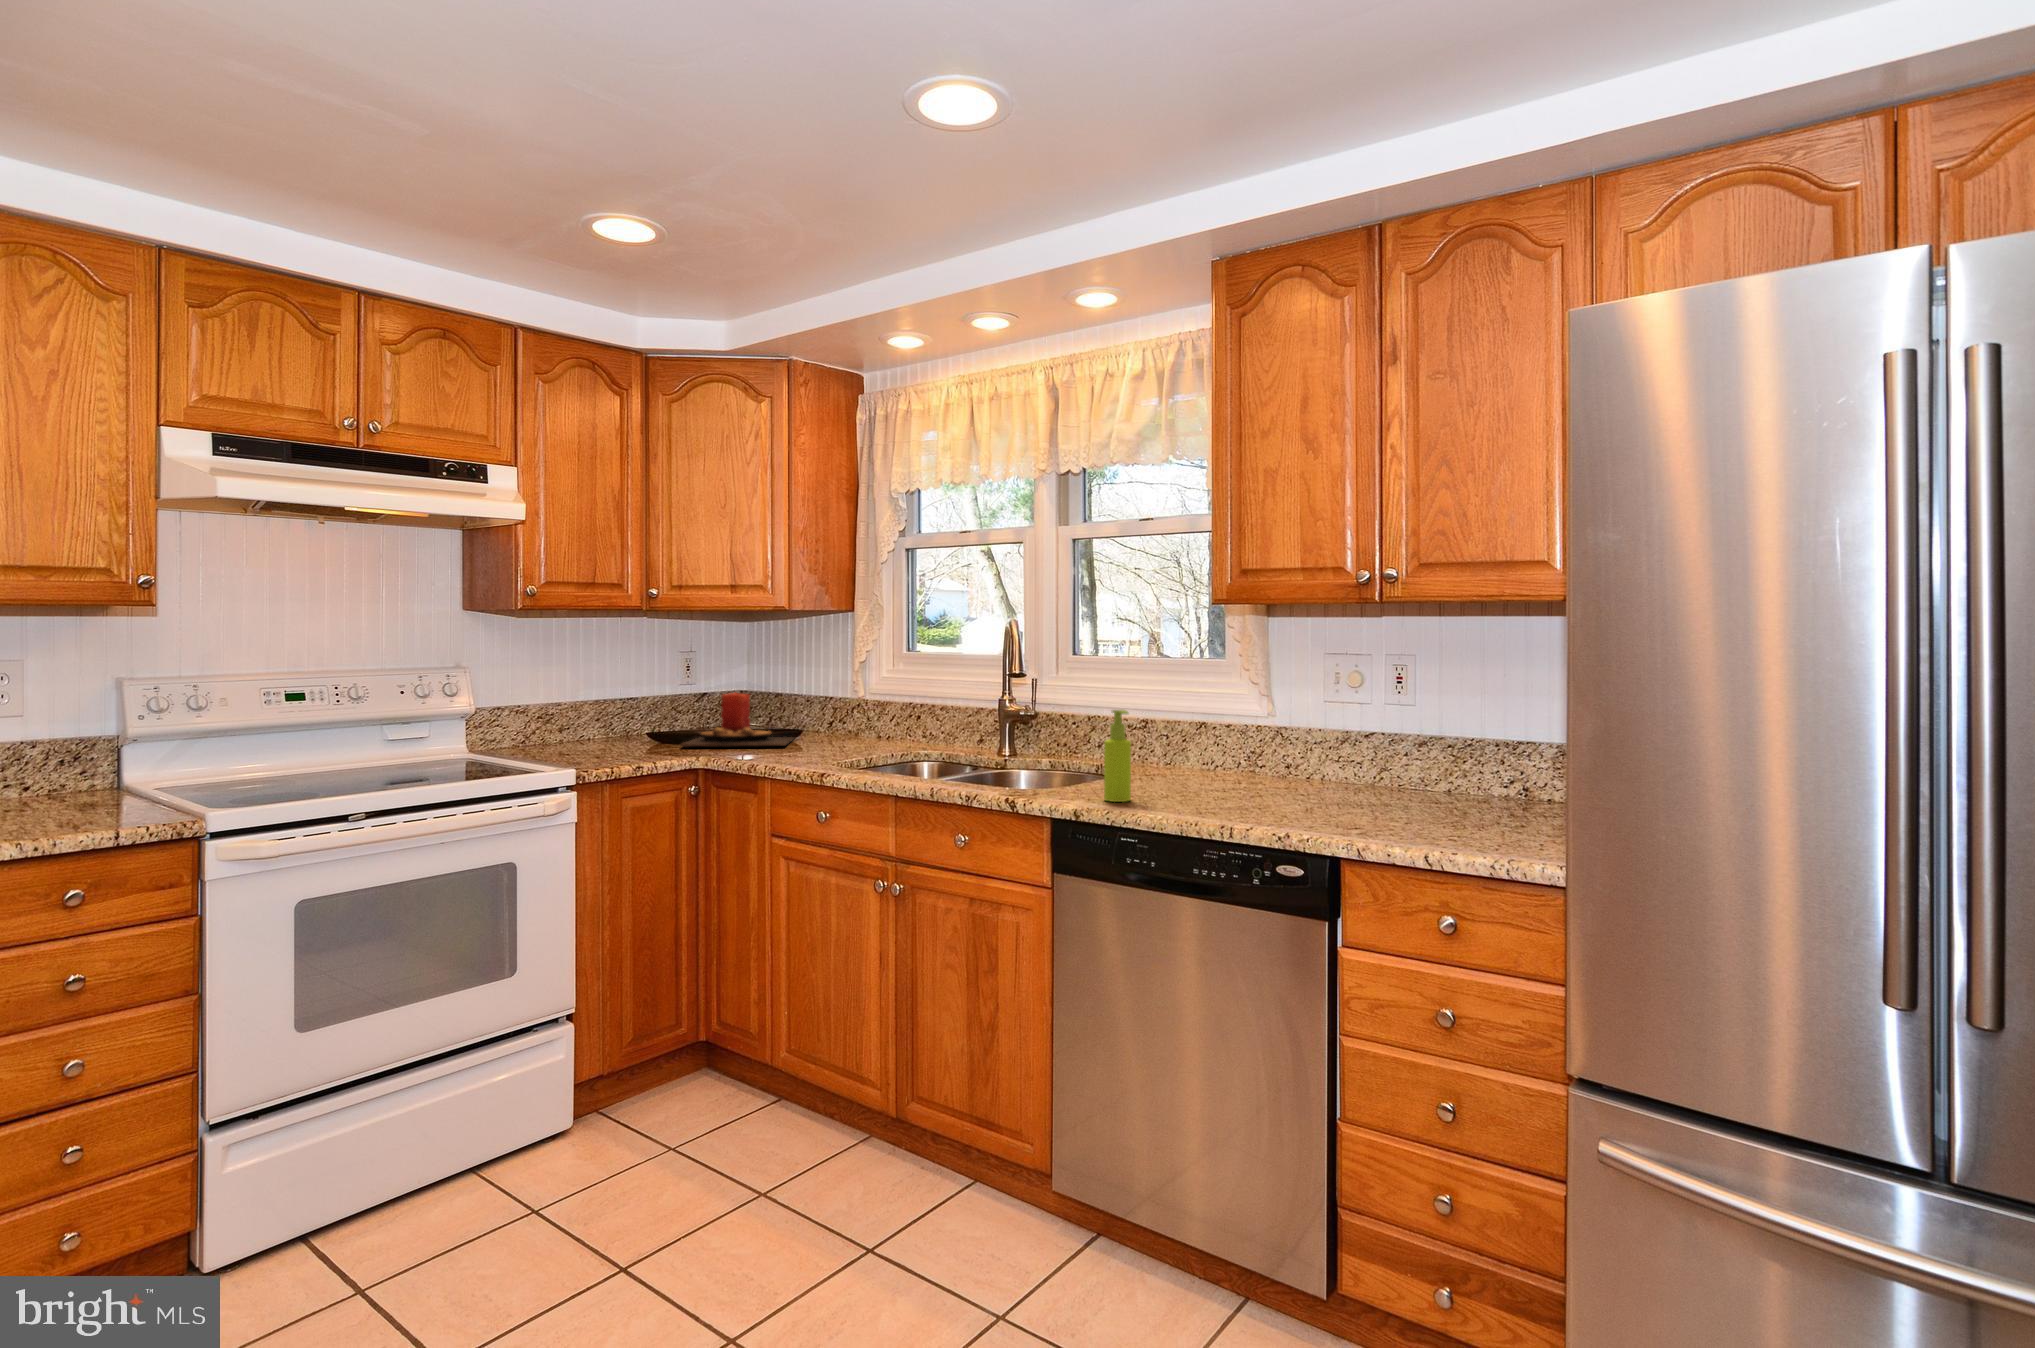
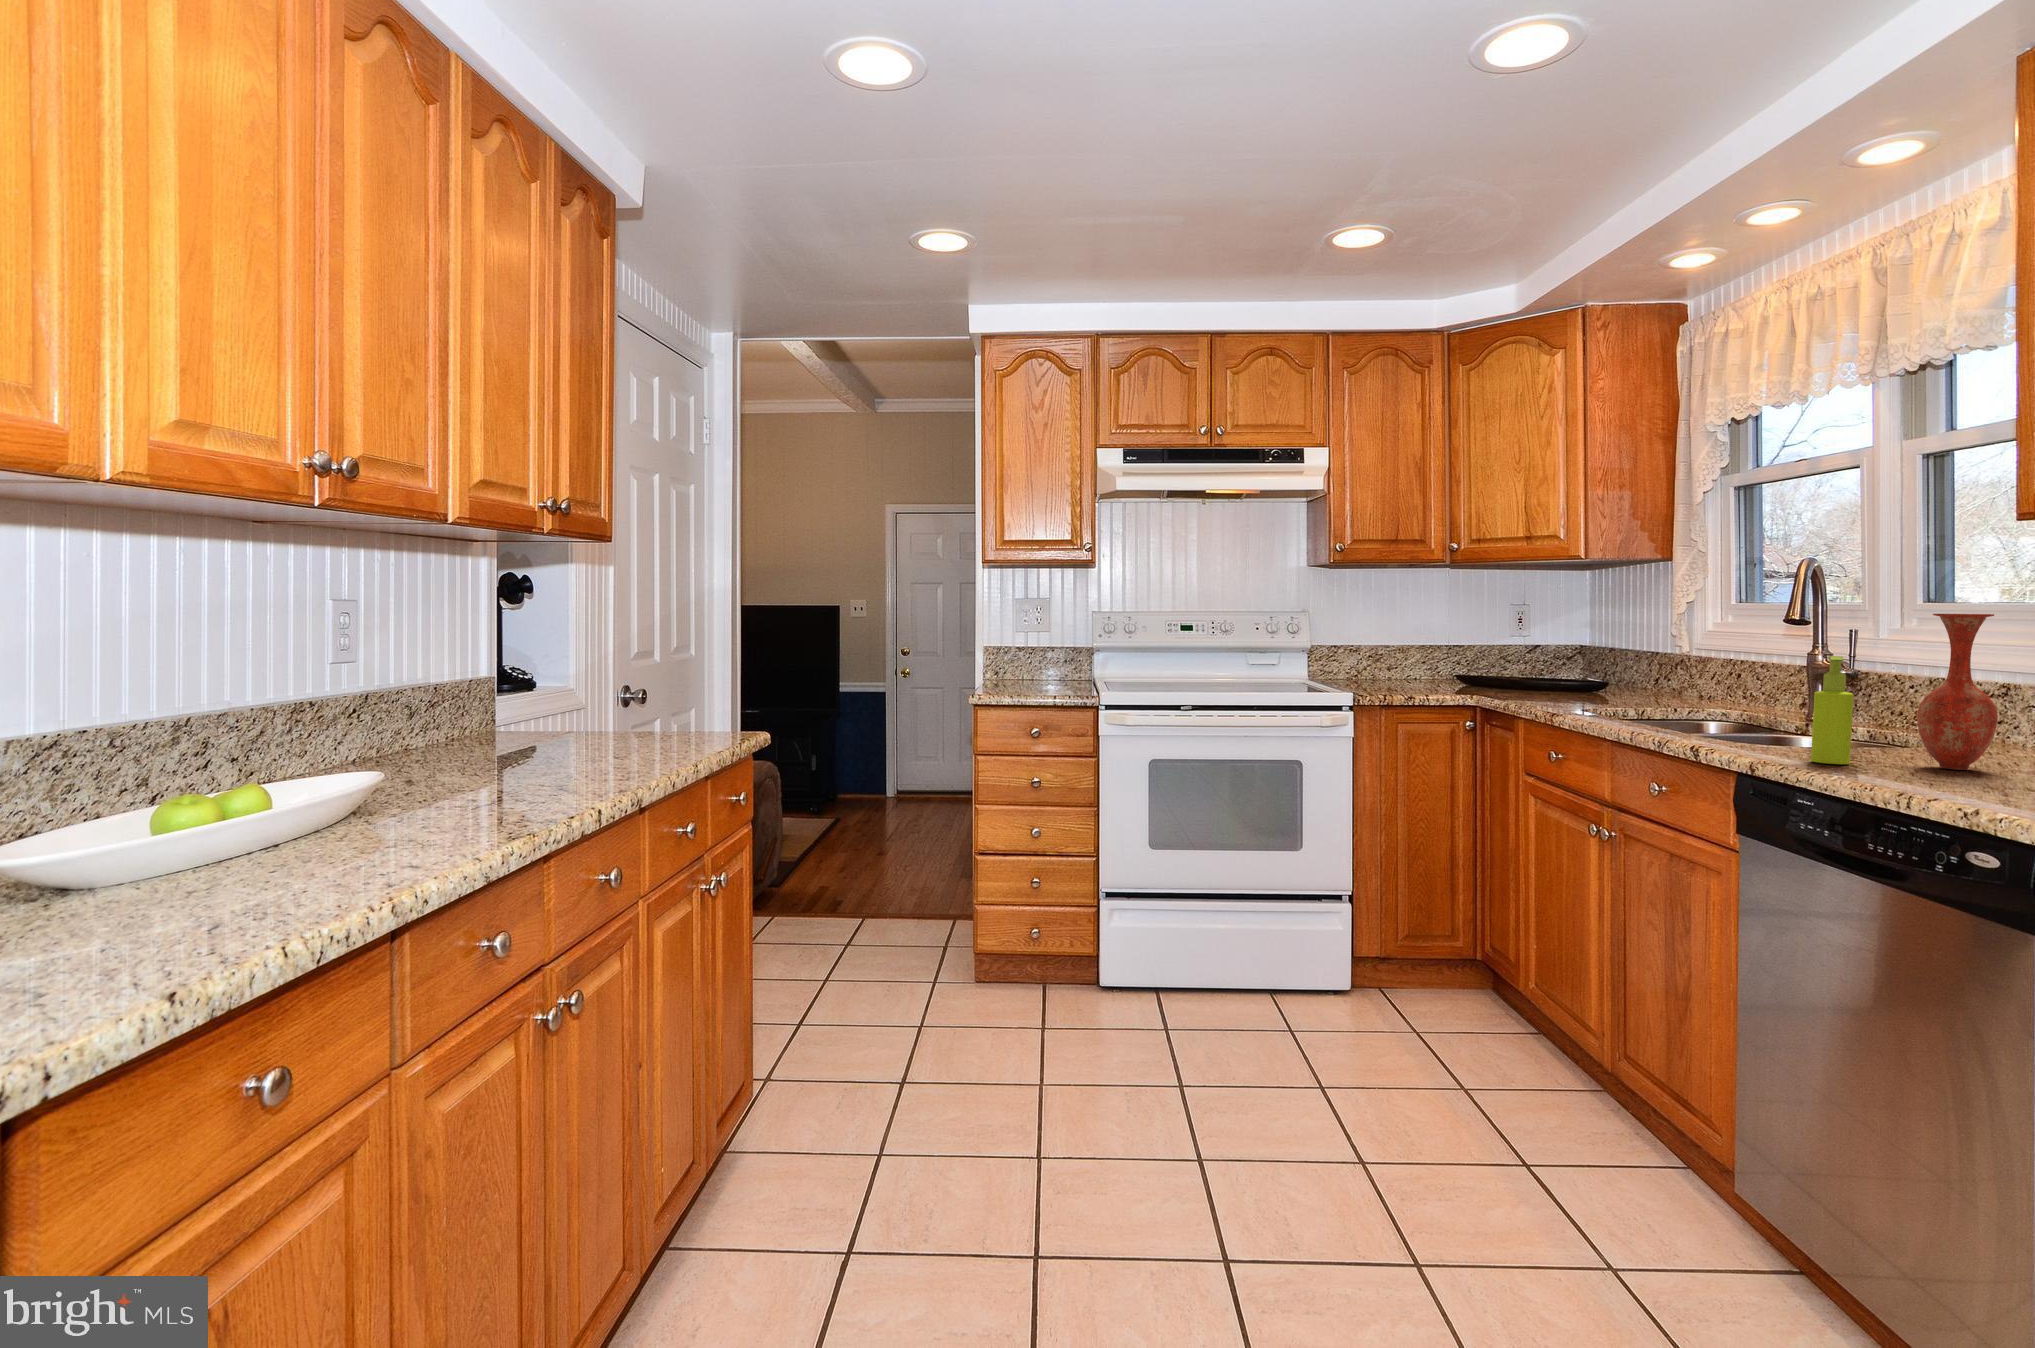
vase: none [1160,671,1209,795] -> present [1917,614,1998,770]
candle: present [681,693,794,747] -> none [1475,640,1608,695]

